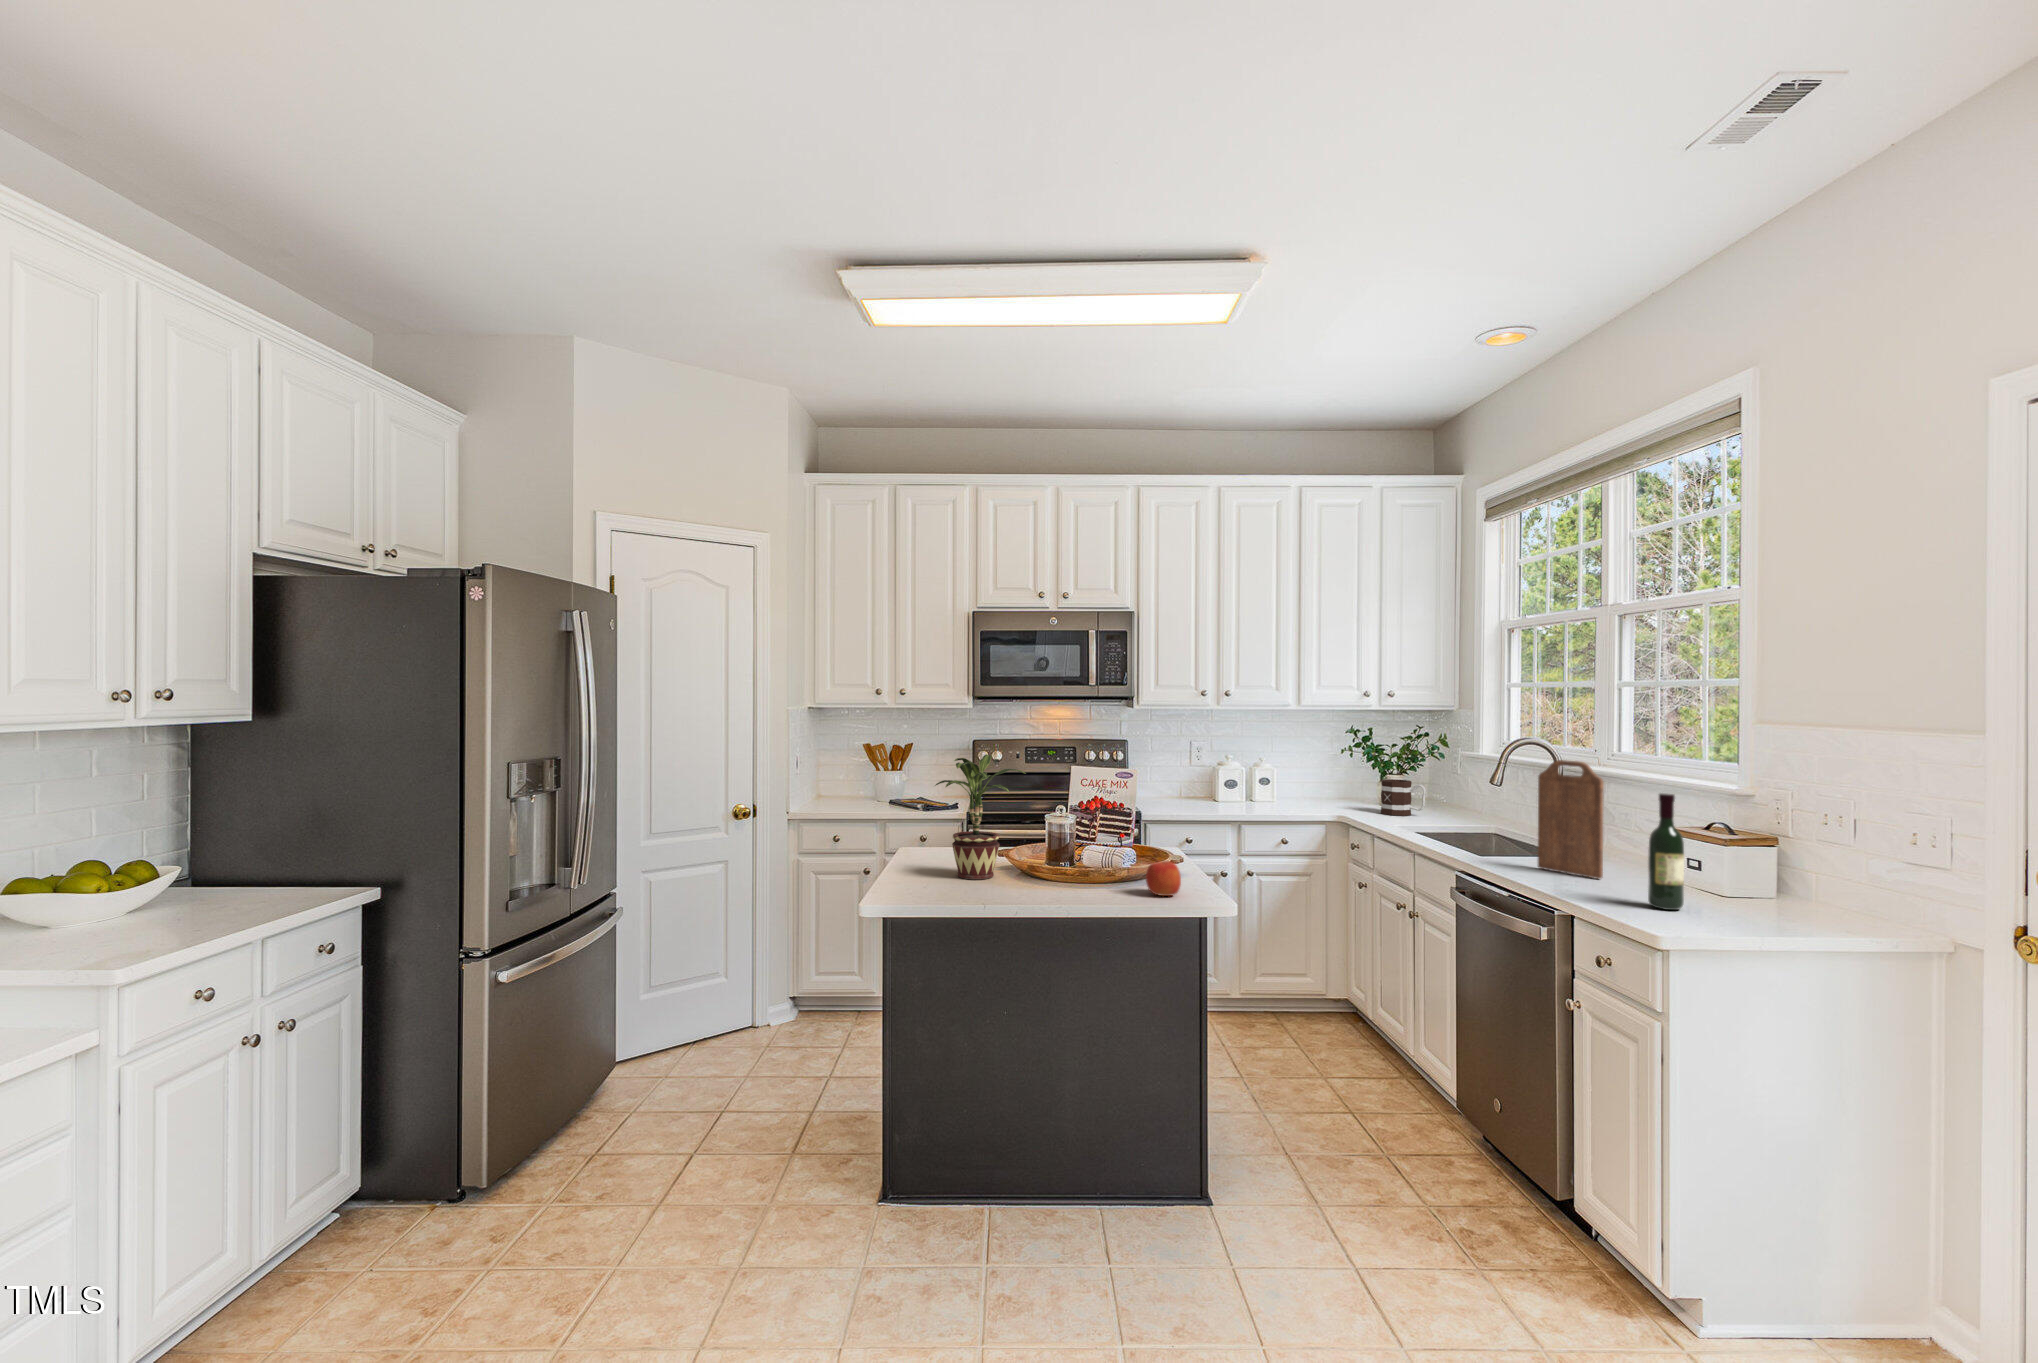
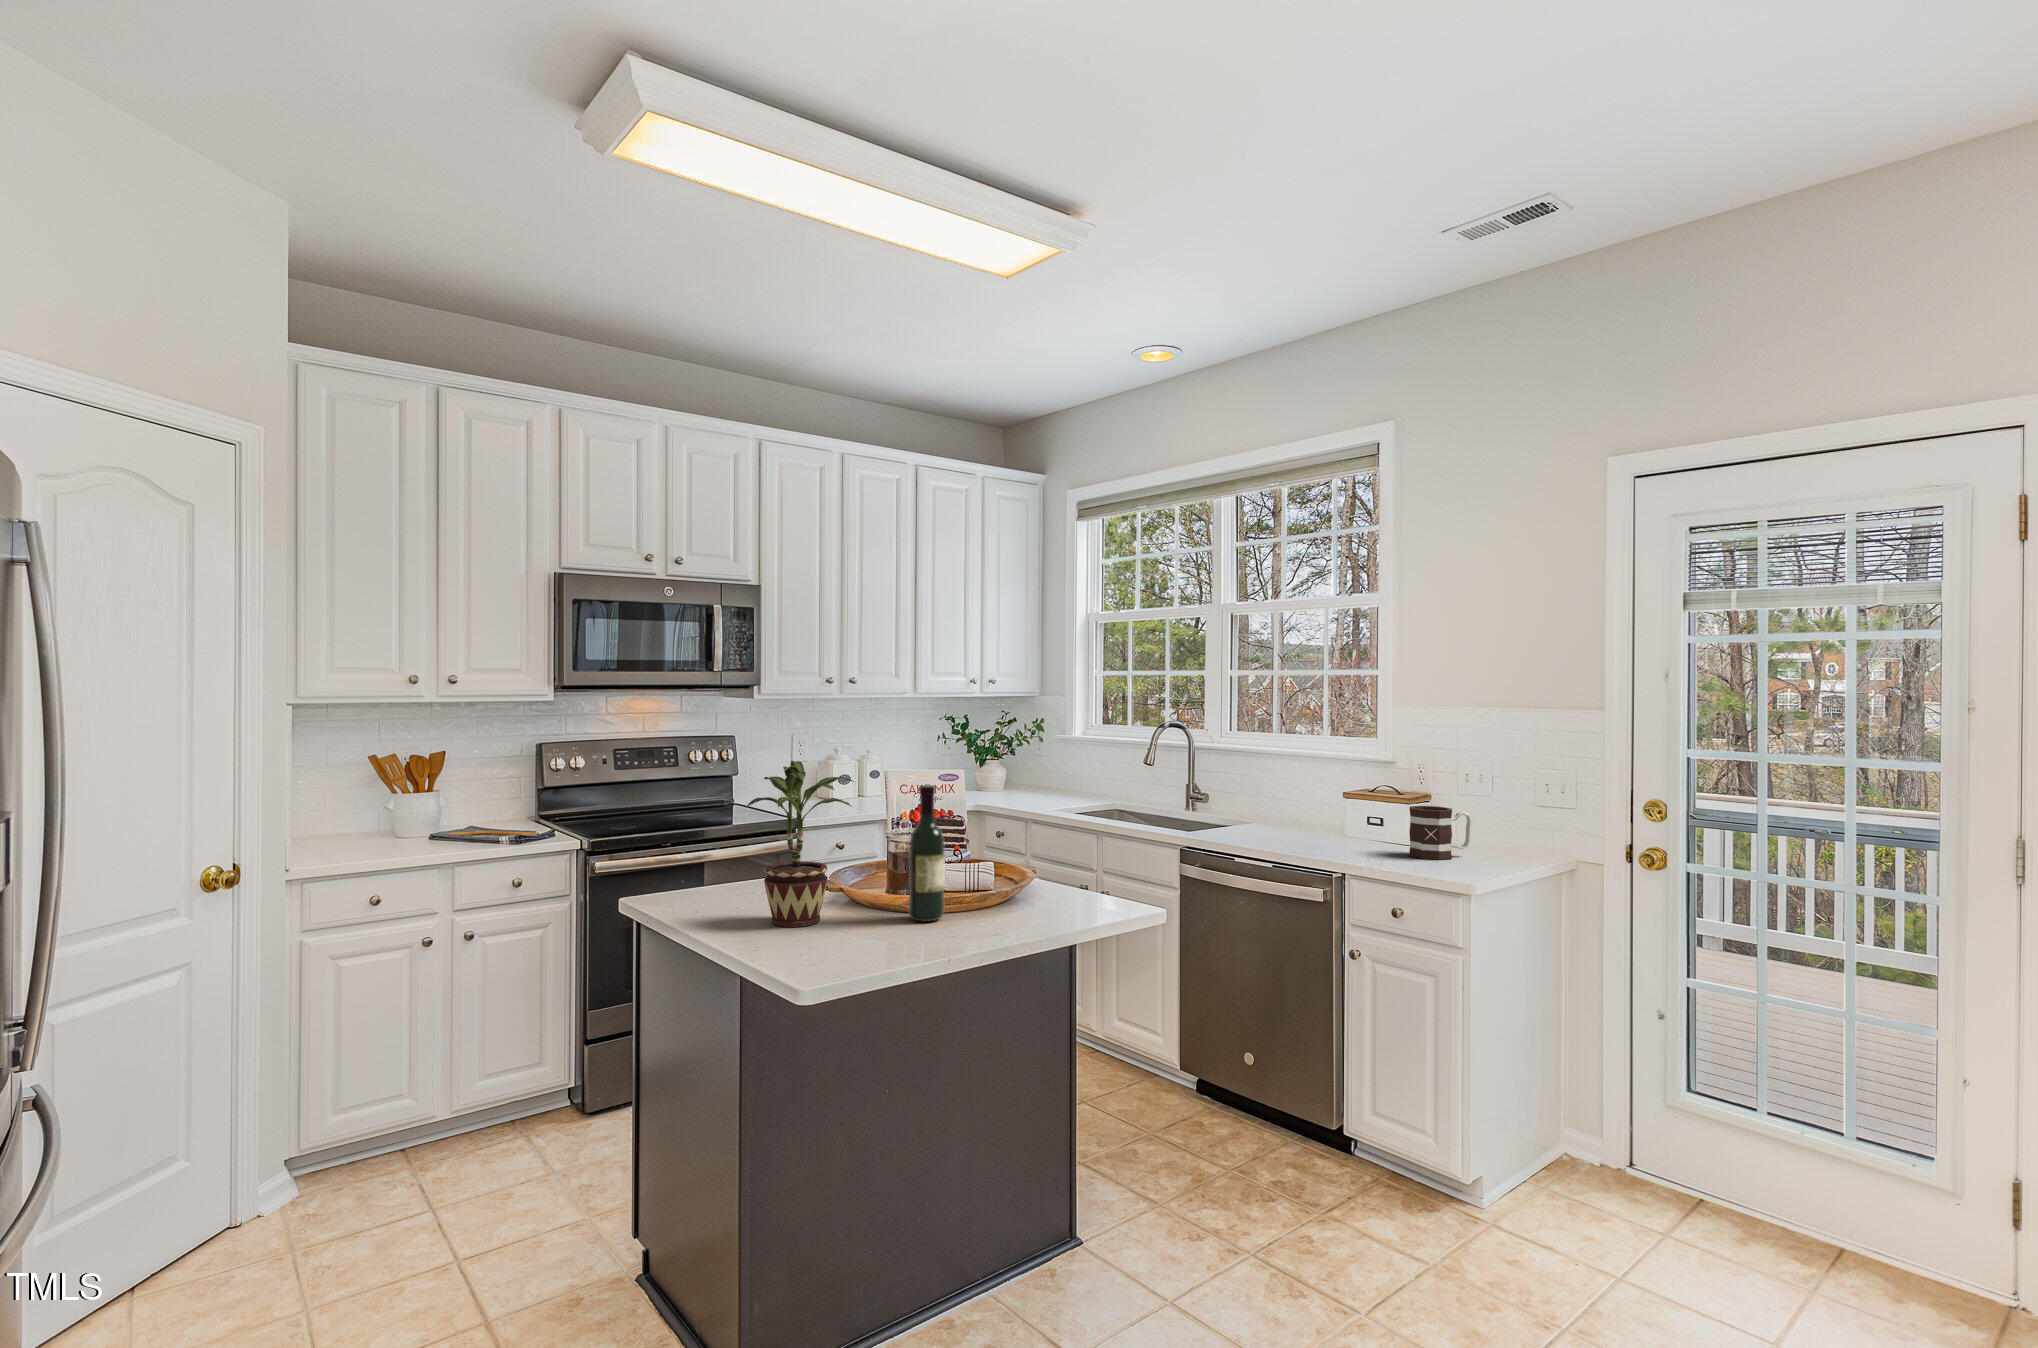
cutting board: present [1538,760,1604,879] -> none [1241,739,1302,843]
mug: present [1381,779,1426,816] -> present [1409,806,1471,860]
wine bottle: present [1648,793,1684,910] -> present [909,785,945,922]
apple: present [1146,861,1181,896] -> none [1019,868,1061,912]

